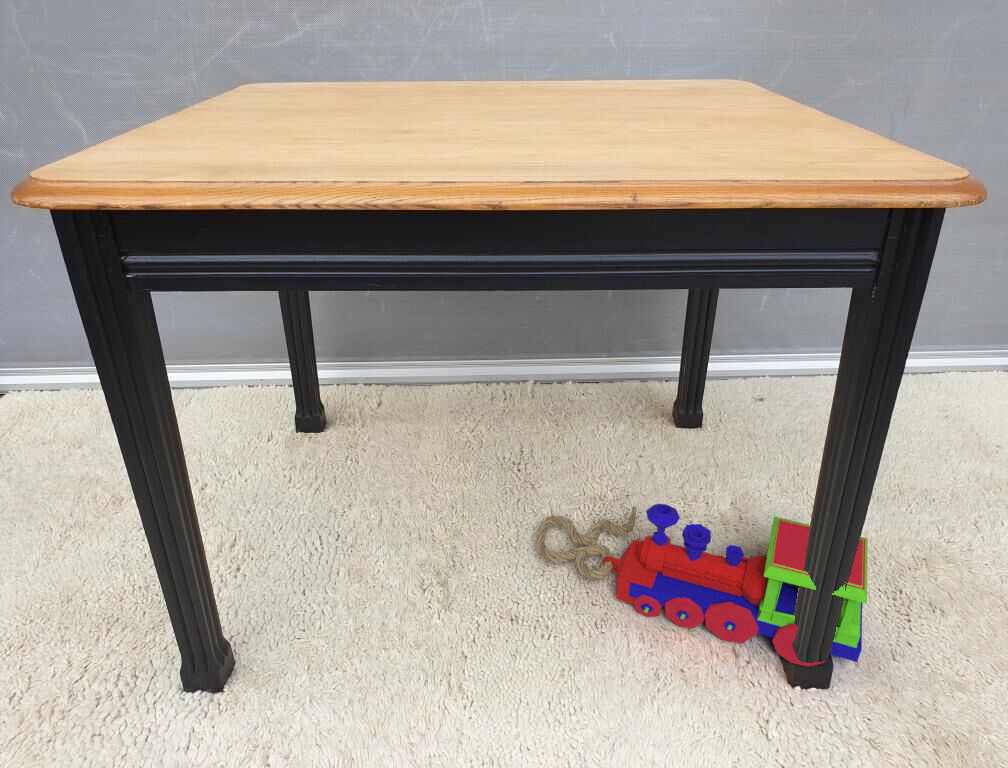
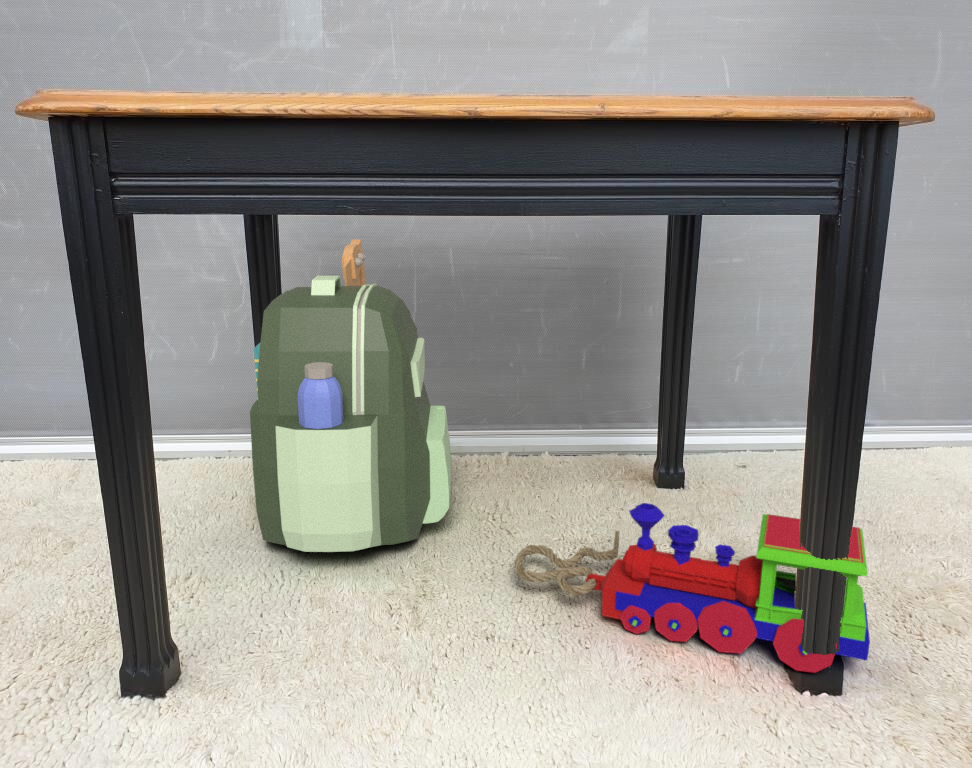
backpack: none [277,182,476,526] -> present [250,239,451,552]

